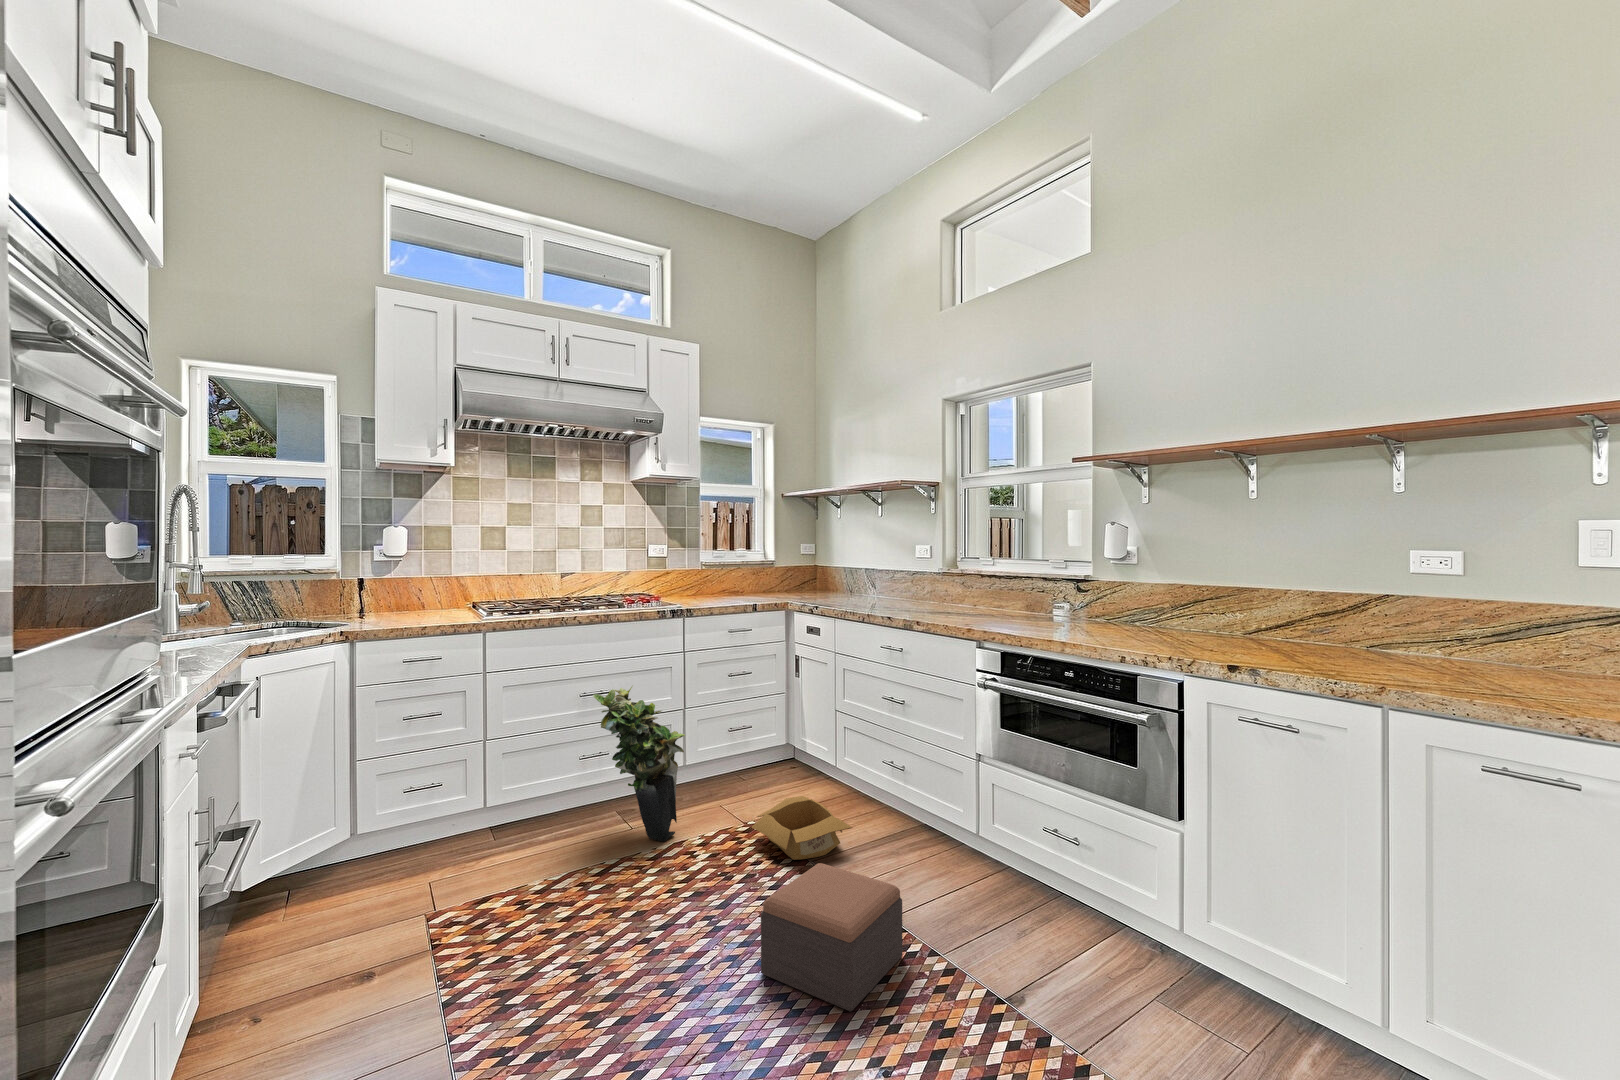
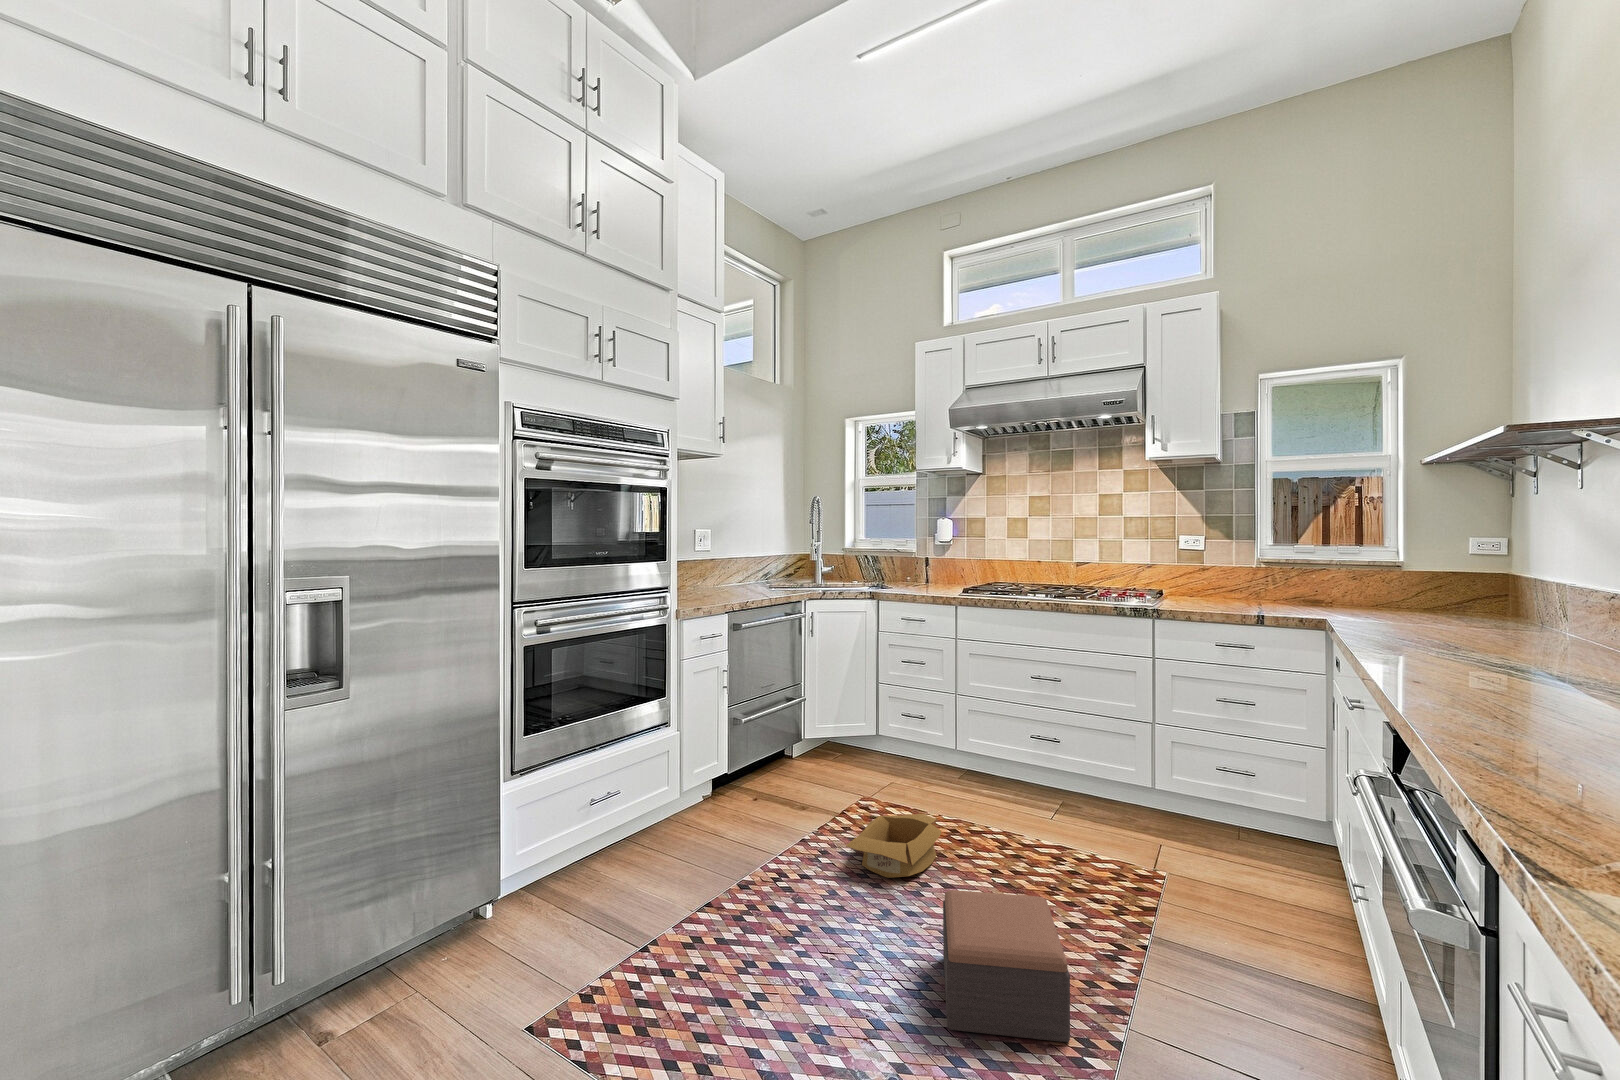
potted plant: present [593,687,685,841] -> none [999,674,1088,832]
cardboard box: present [752,796,852,860] -> present [846,814,941,878]

